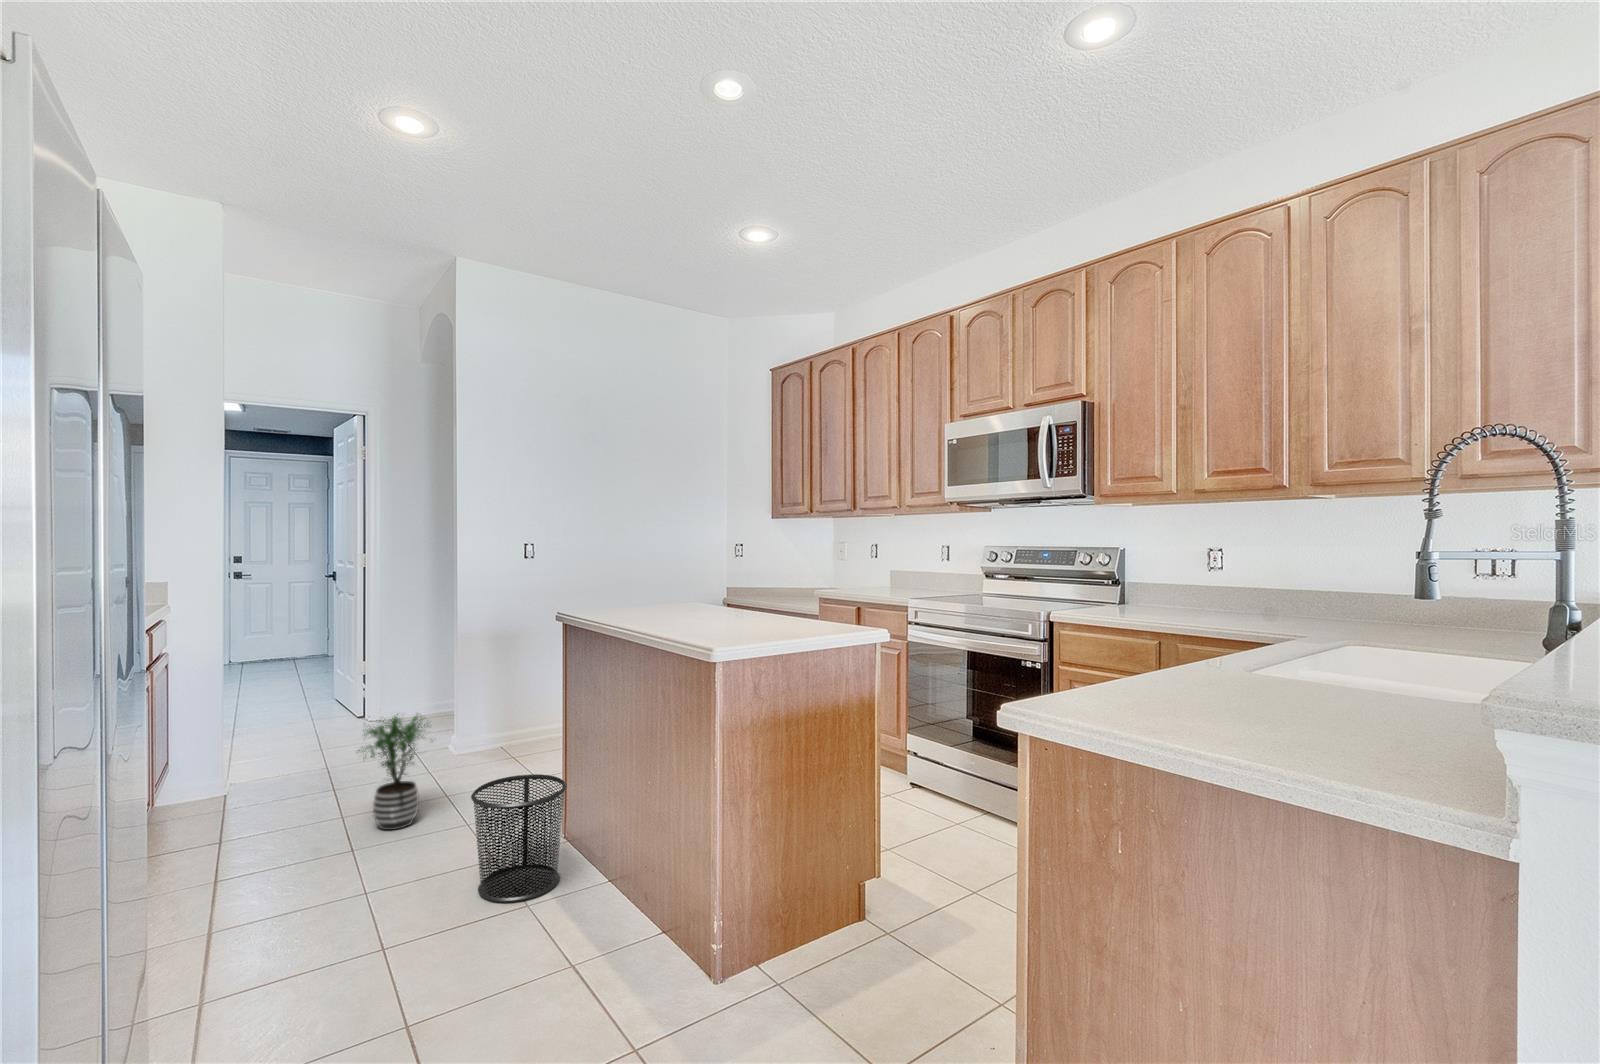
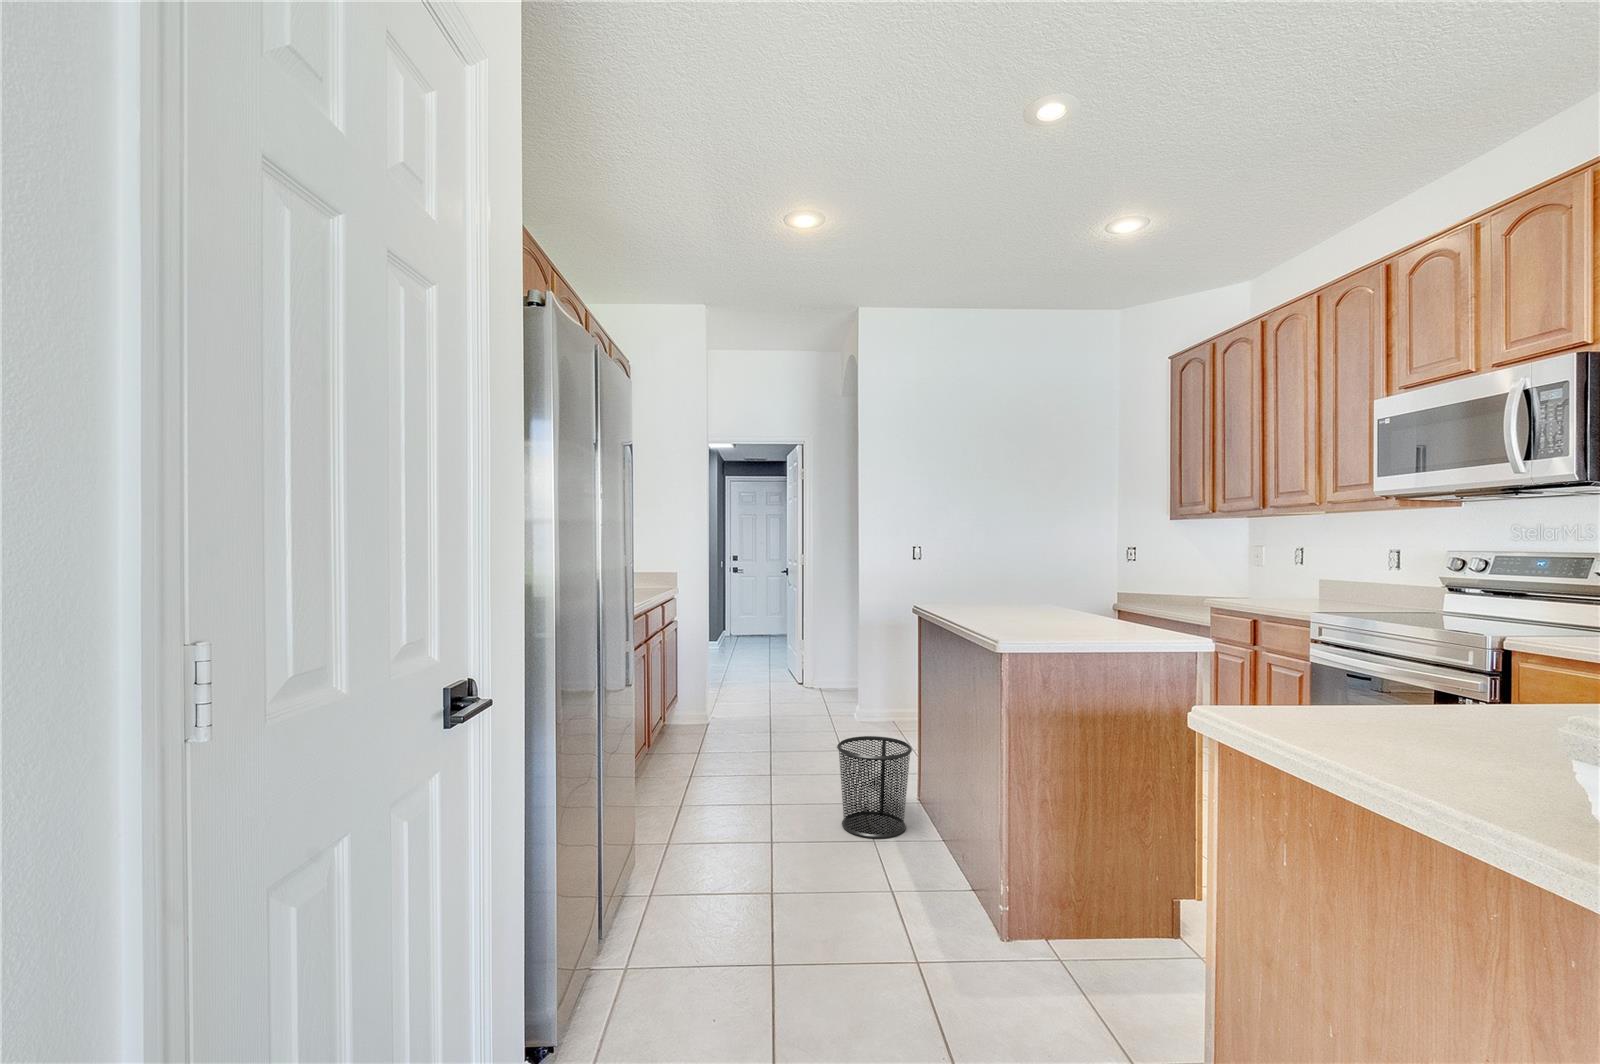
potted plant: present [358,714,433,830] -> none [773,675,830,767]

